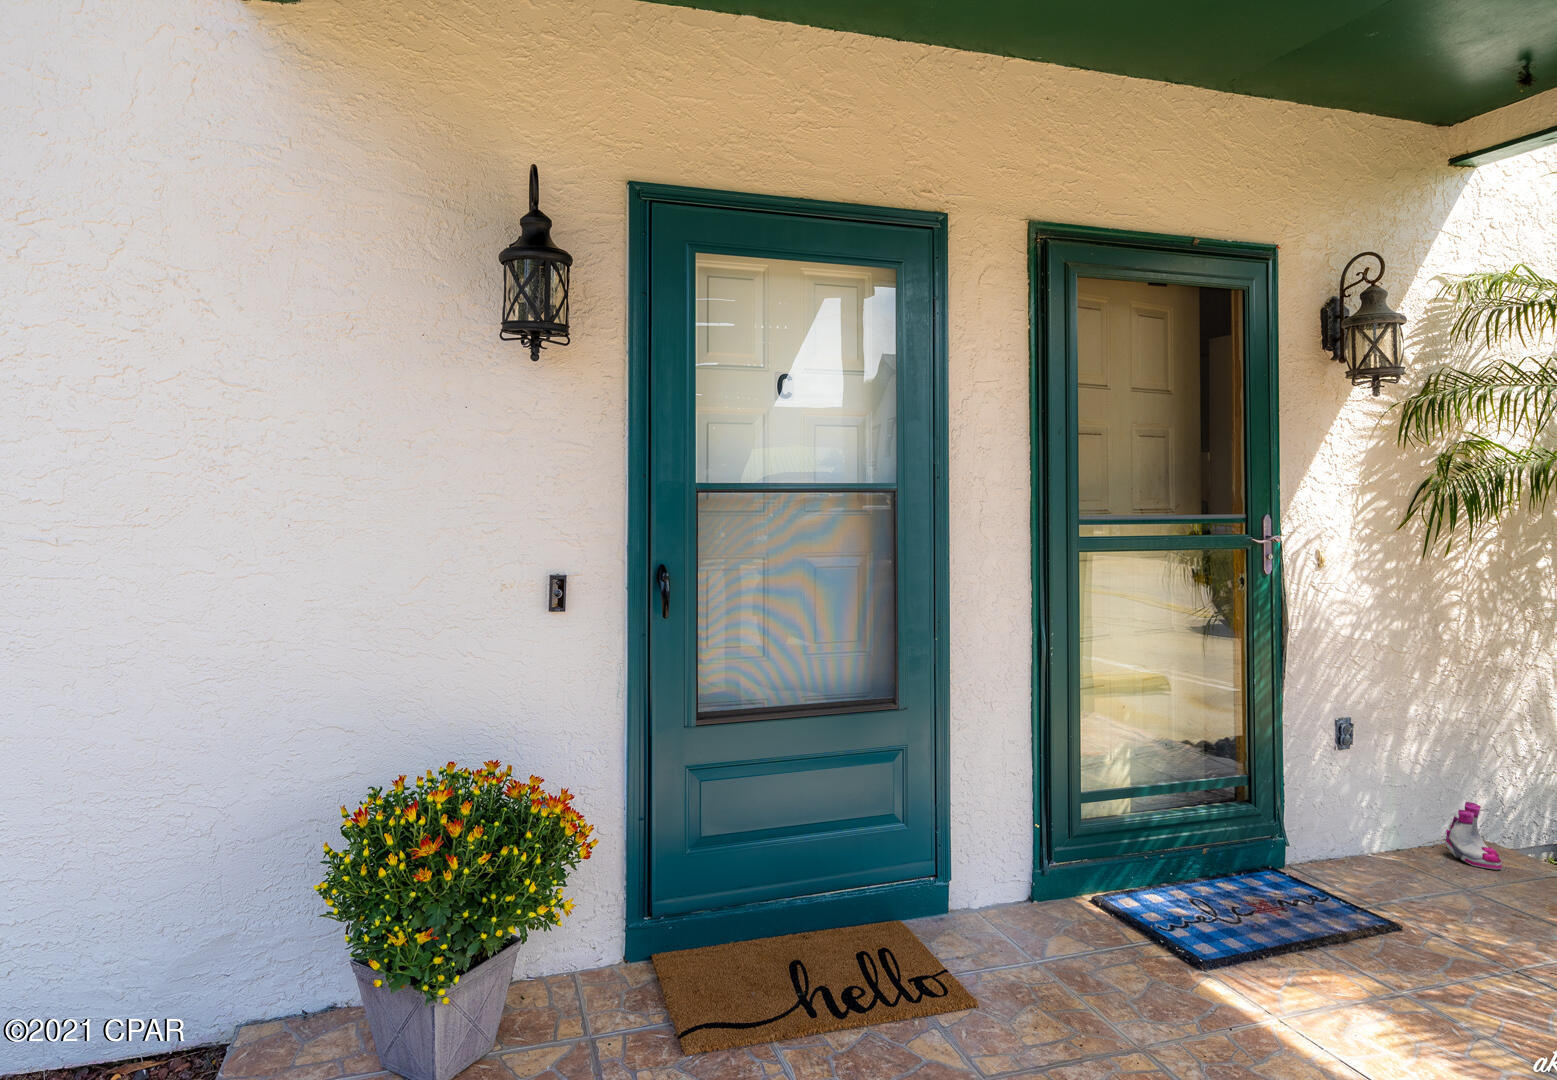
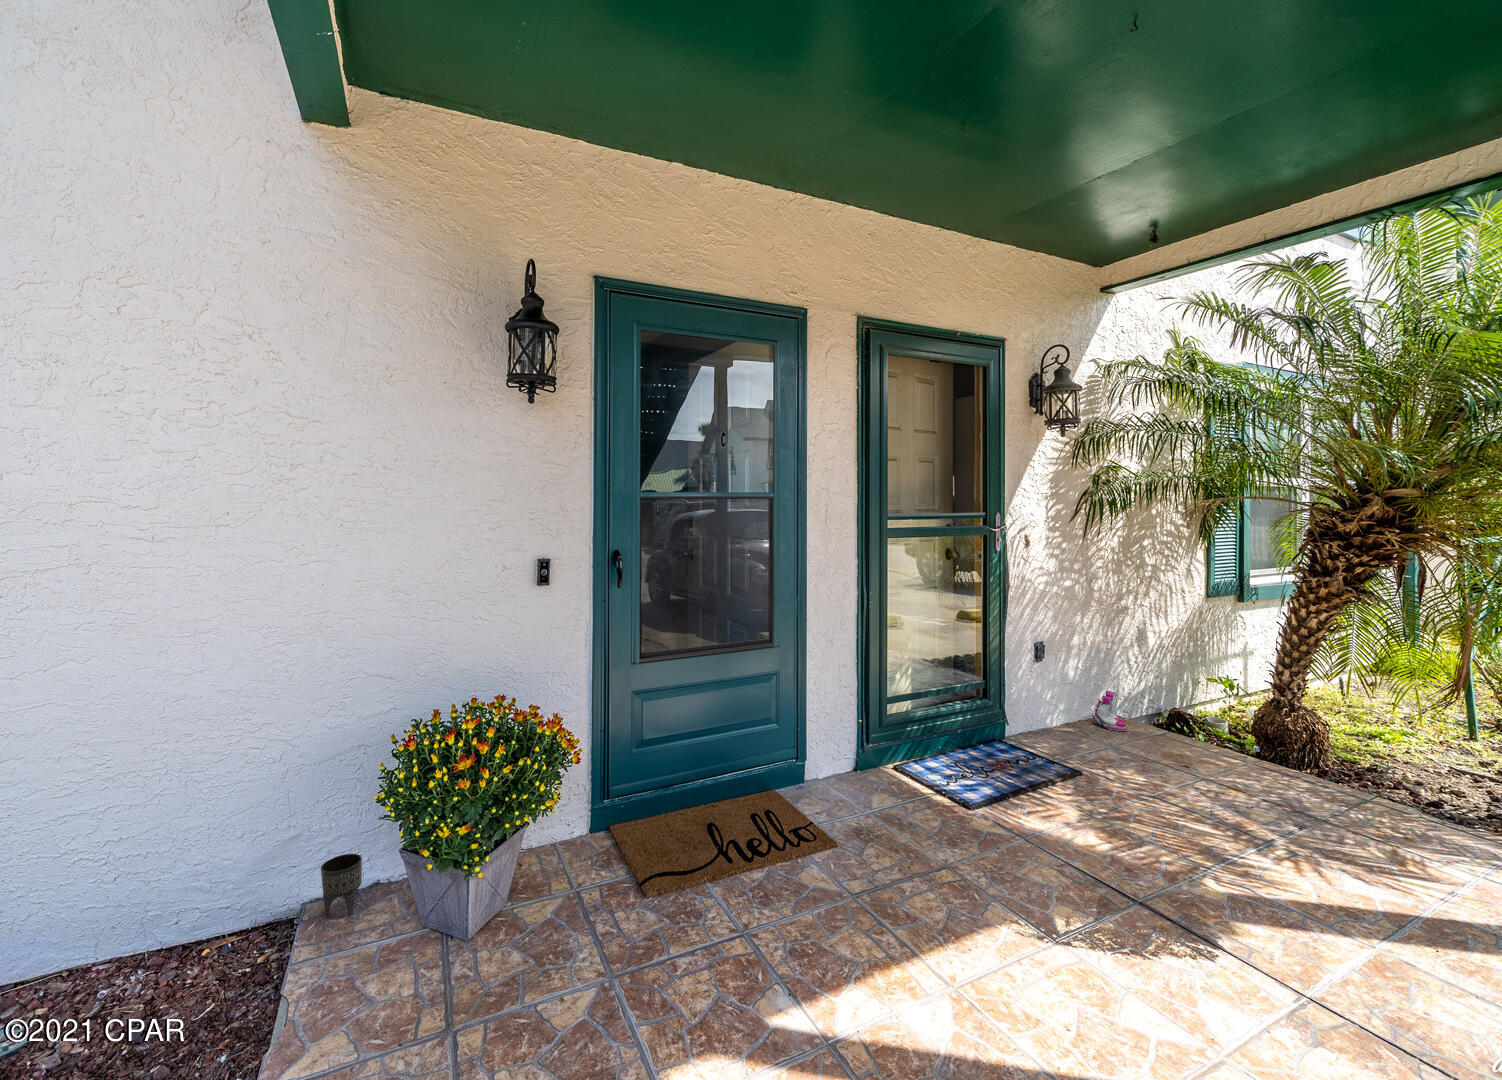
planter: none [264,958,317,1040] -> present [321,854,362,915]

